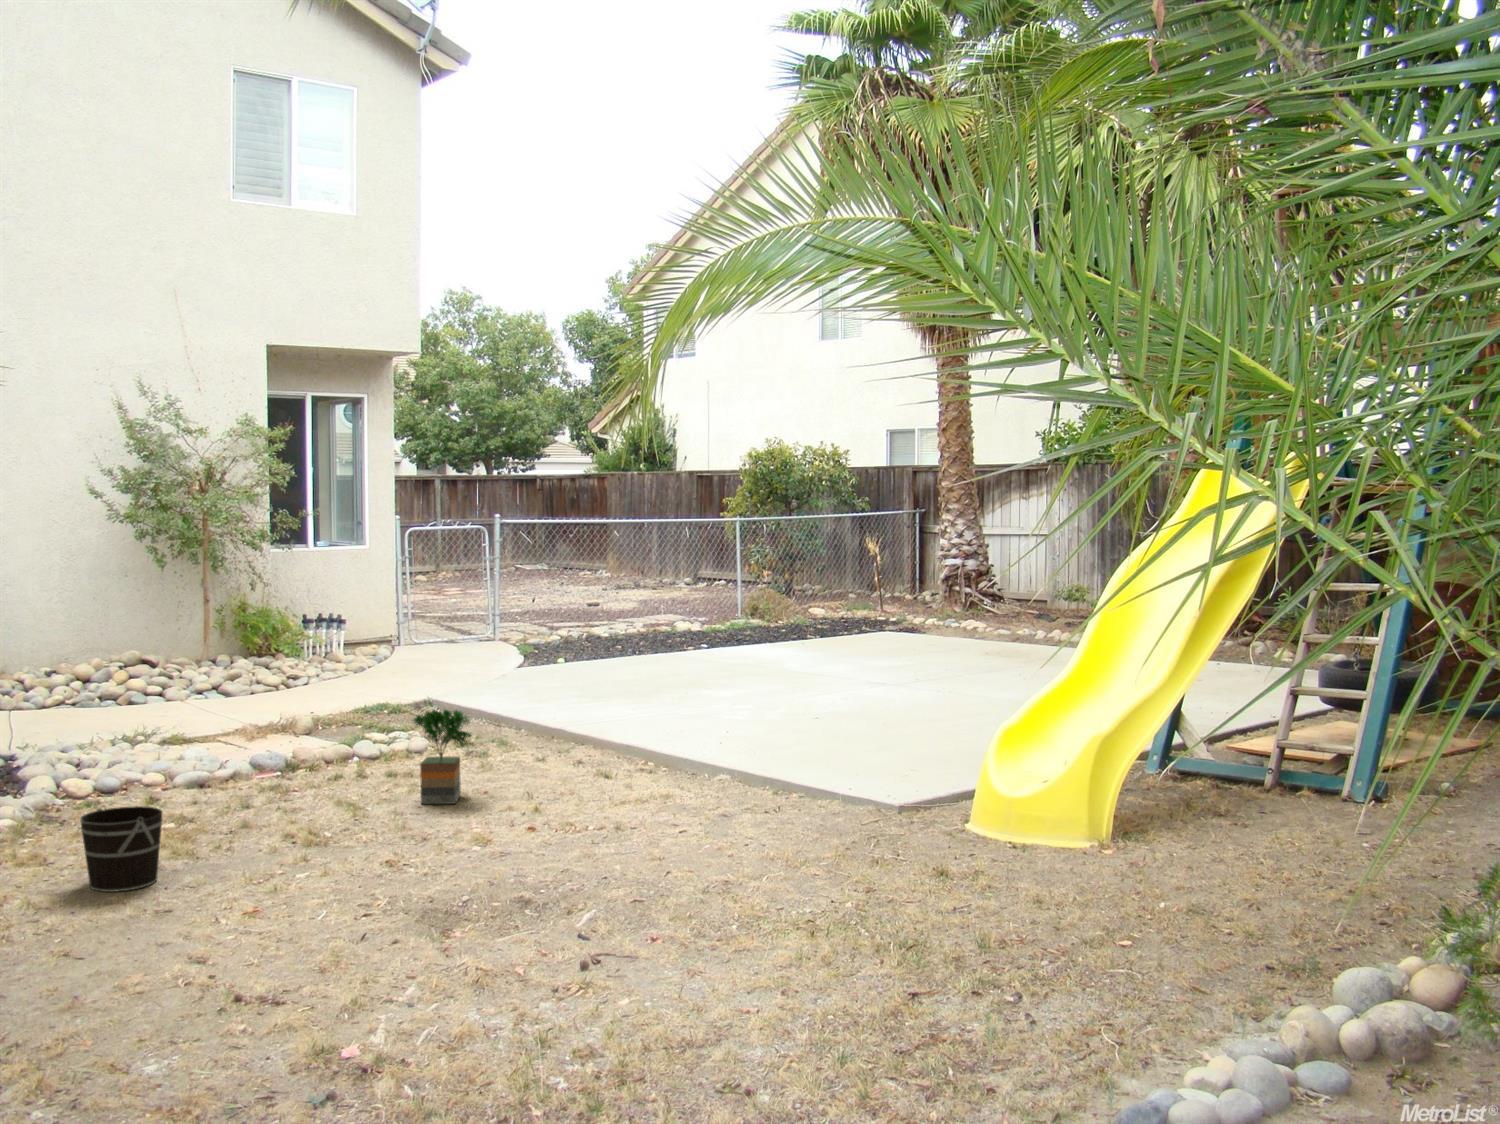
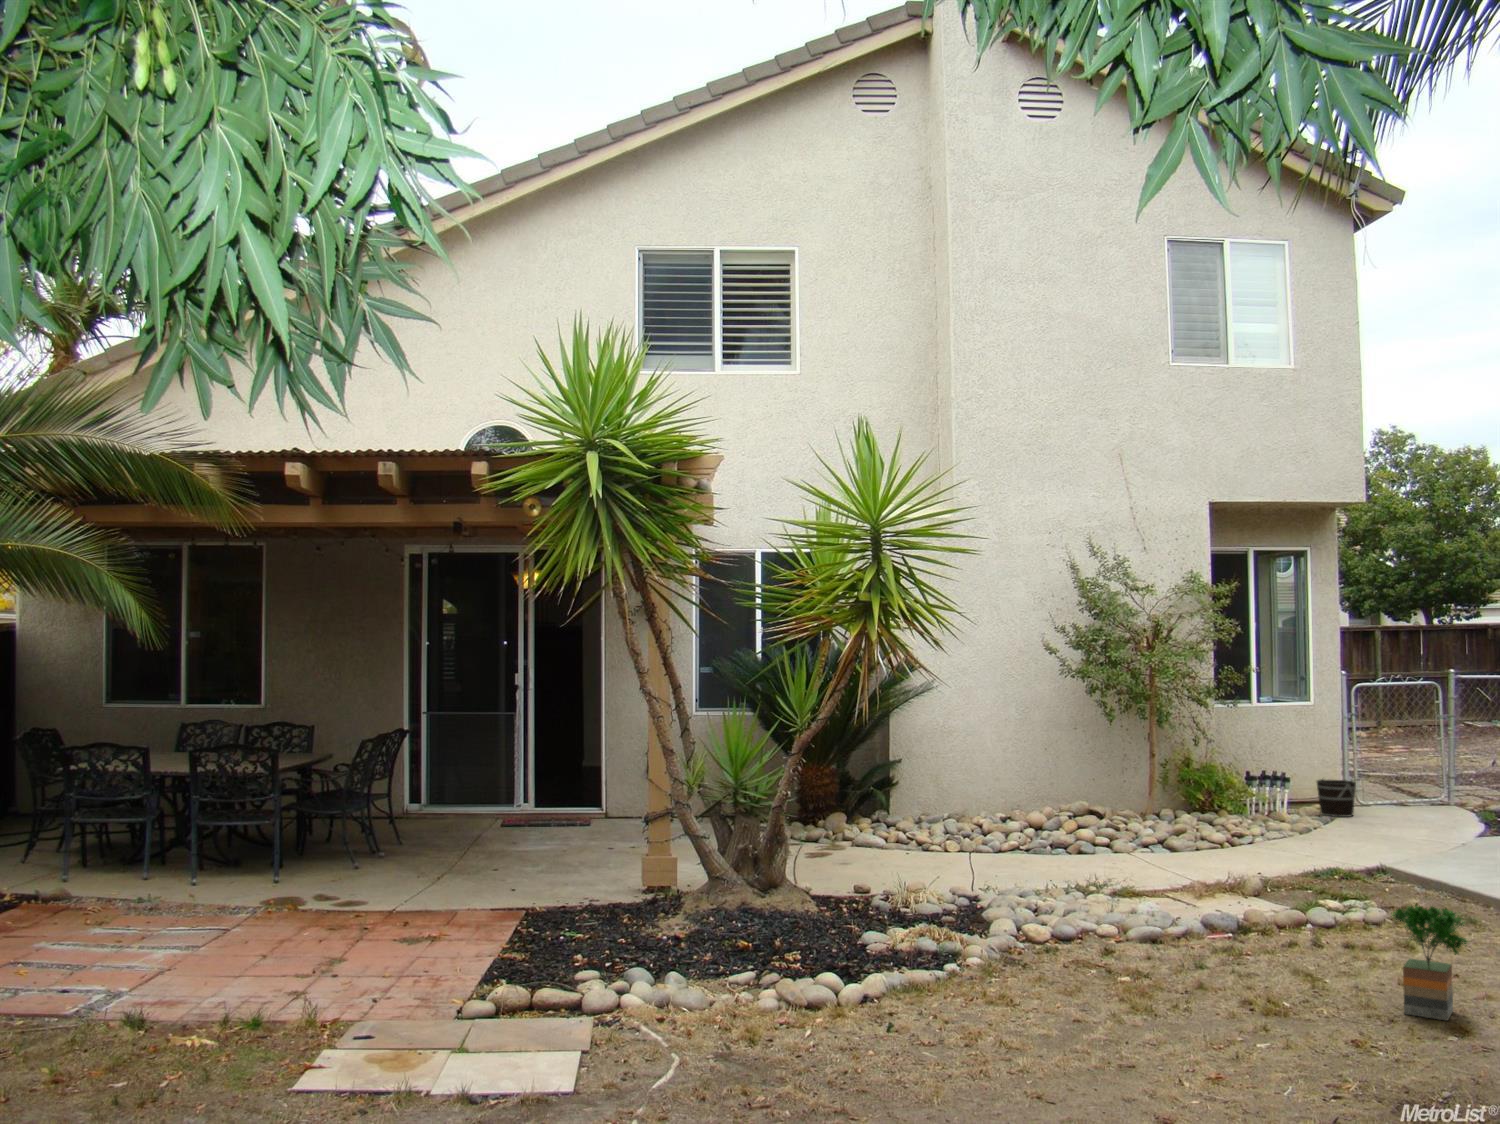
bucket: present [80,805,162,892] -> present [1317,779,1356,817]

